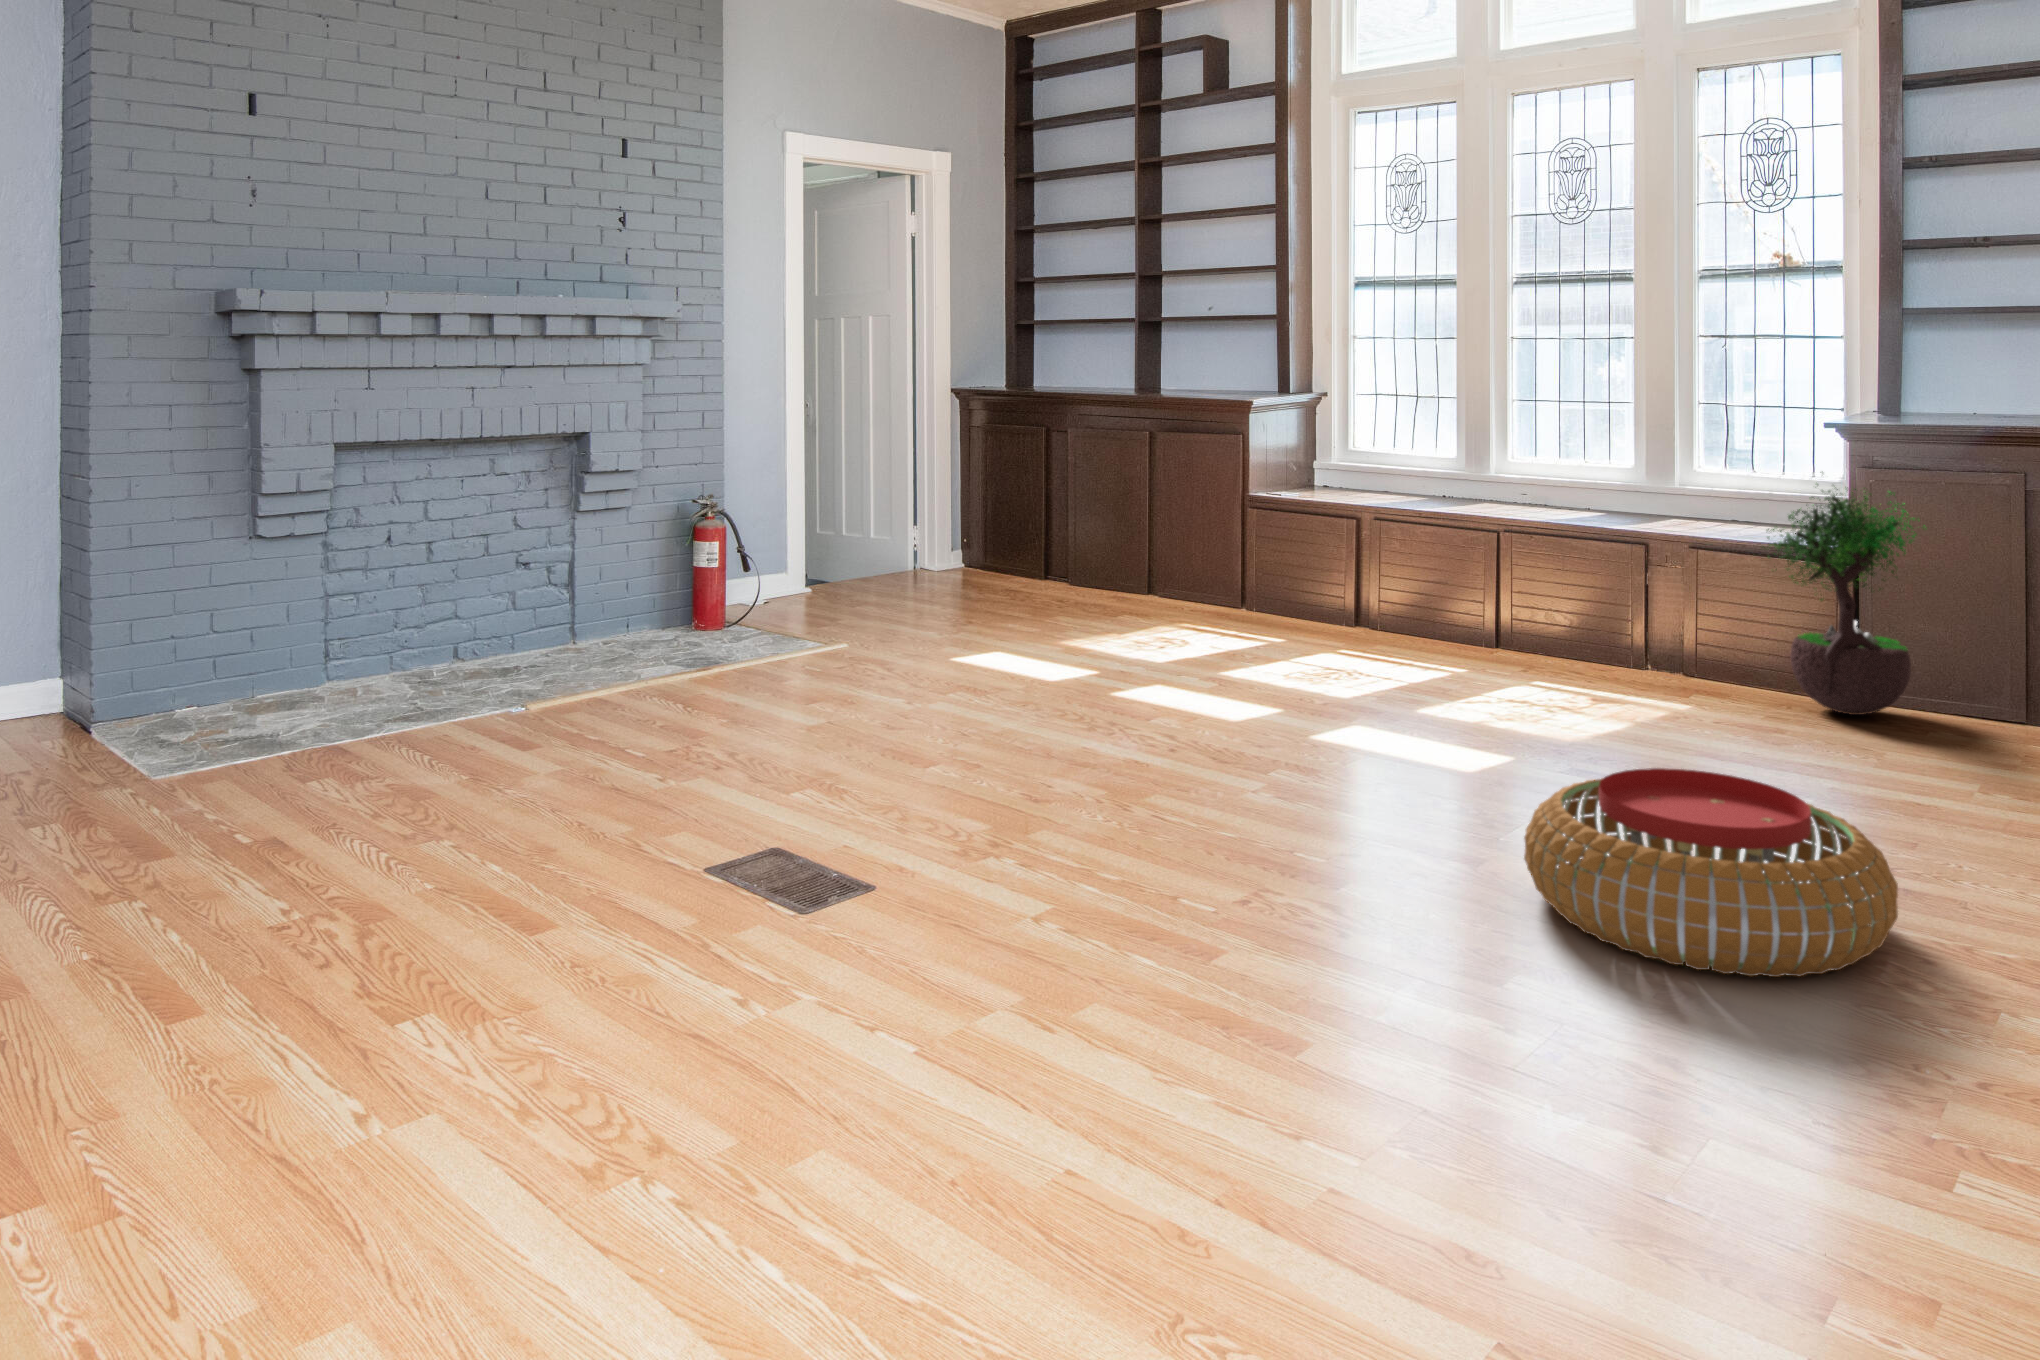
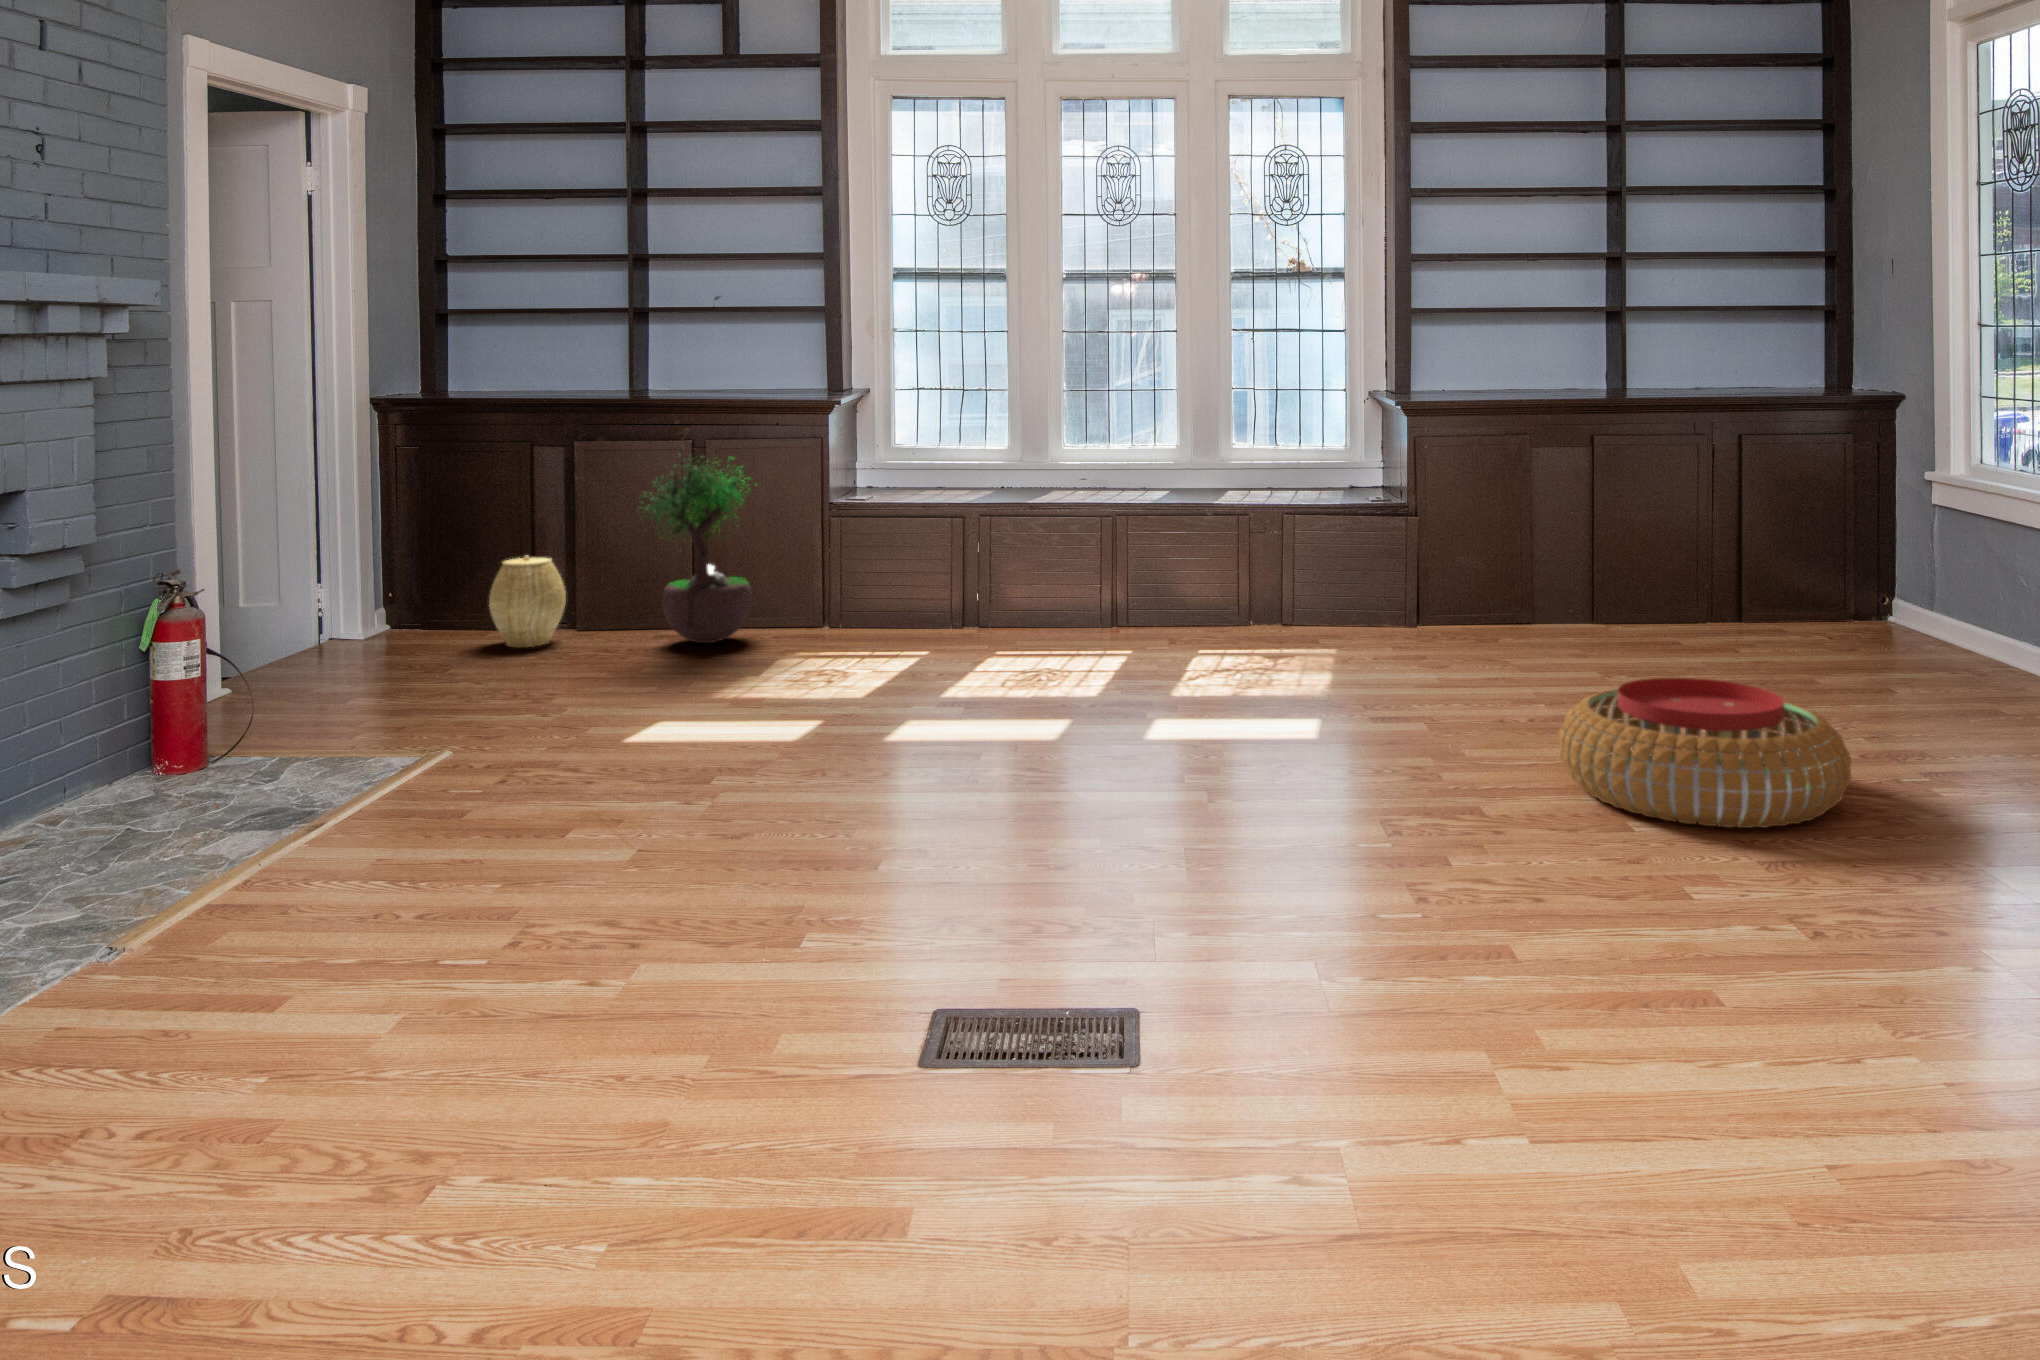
potted tree: present [1763,484,1925,715] -> present [638,455,757,643]
woven basket: none [1001,517,1057,589] -> present [489,556,566,647]

